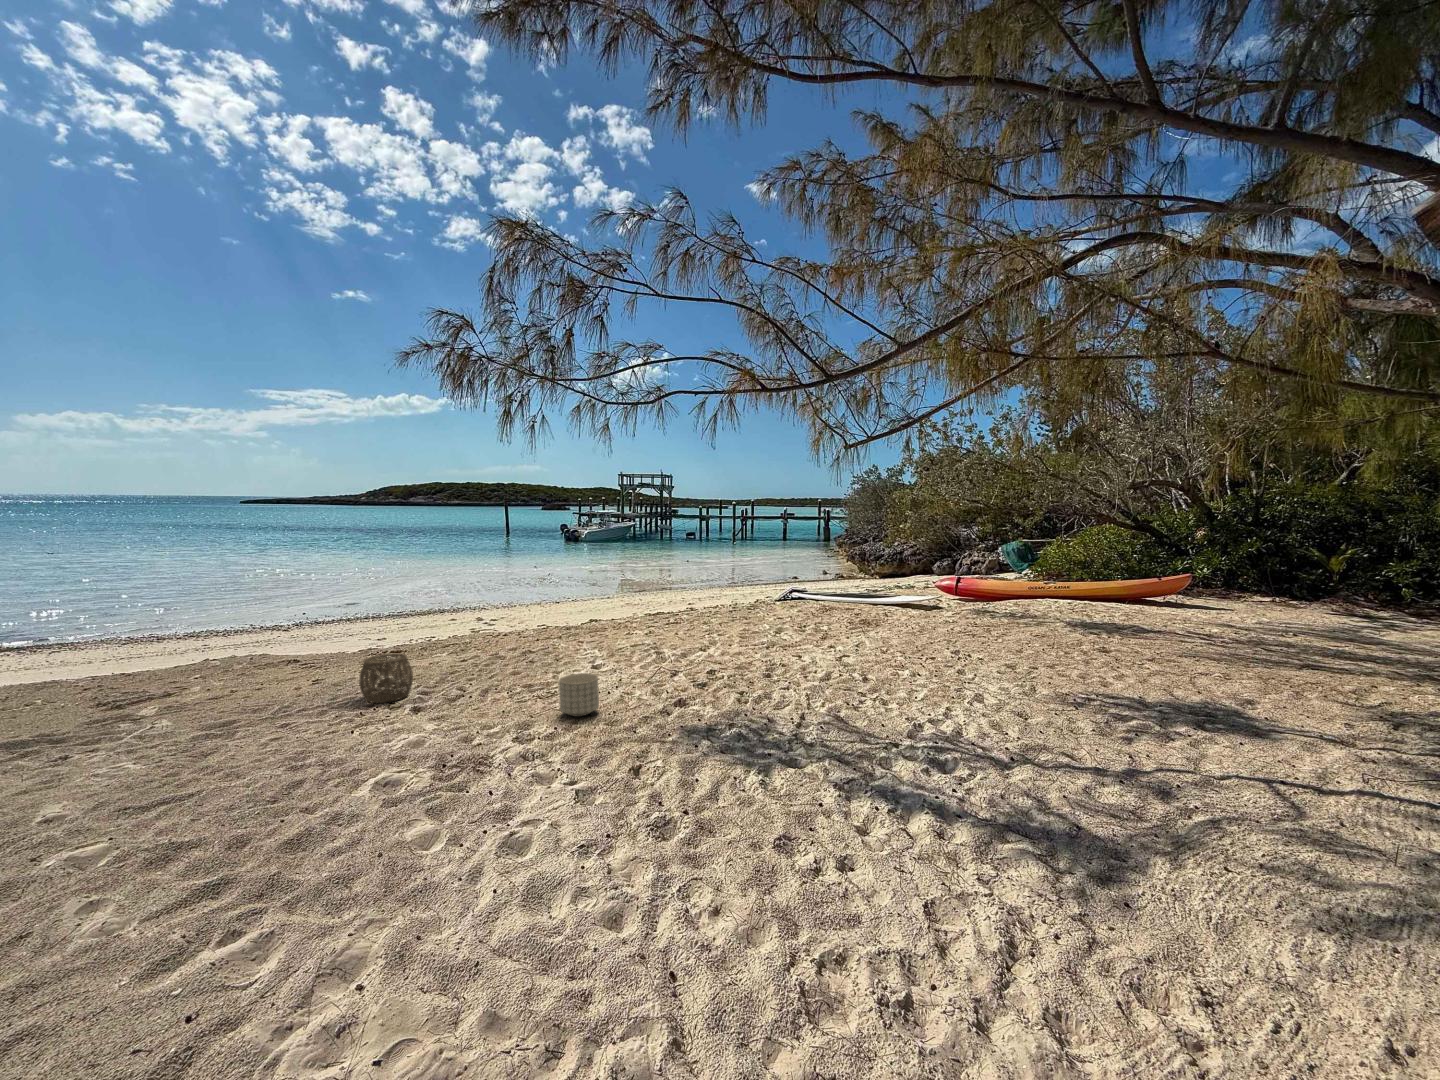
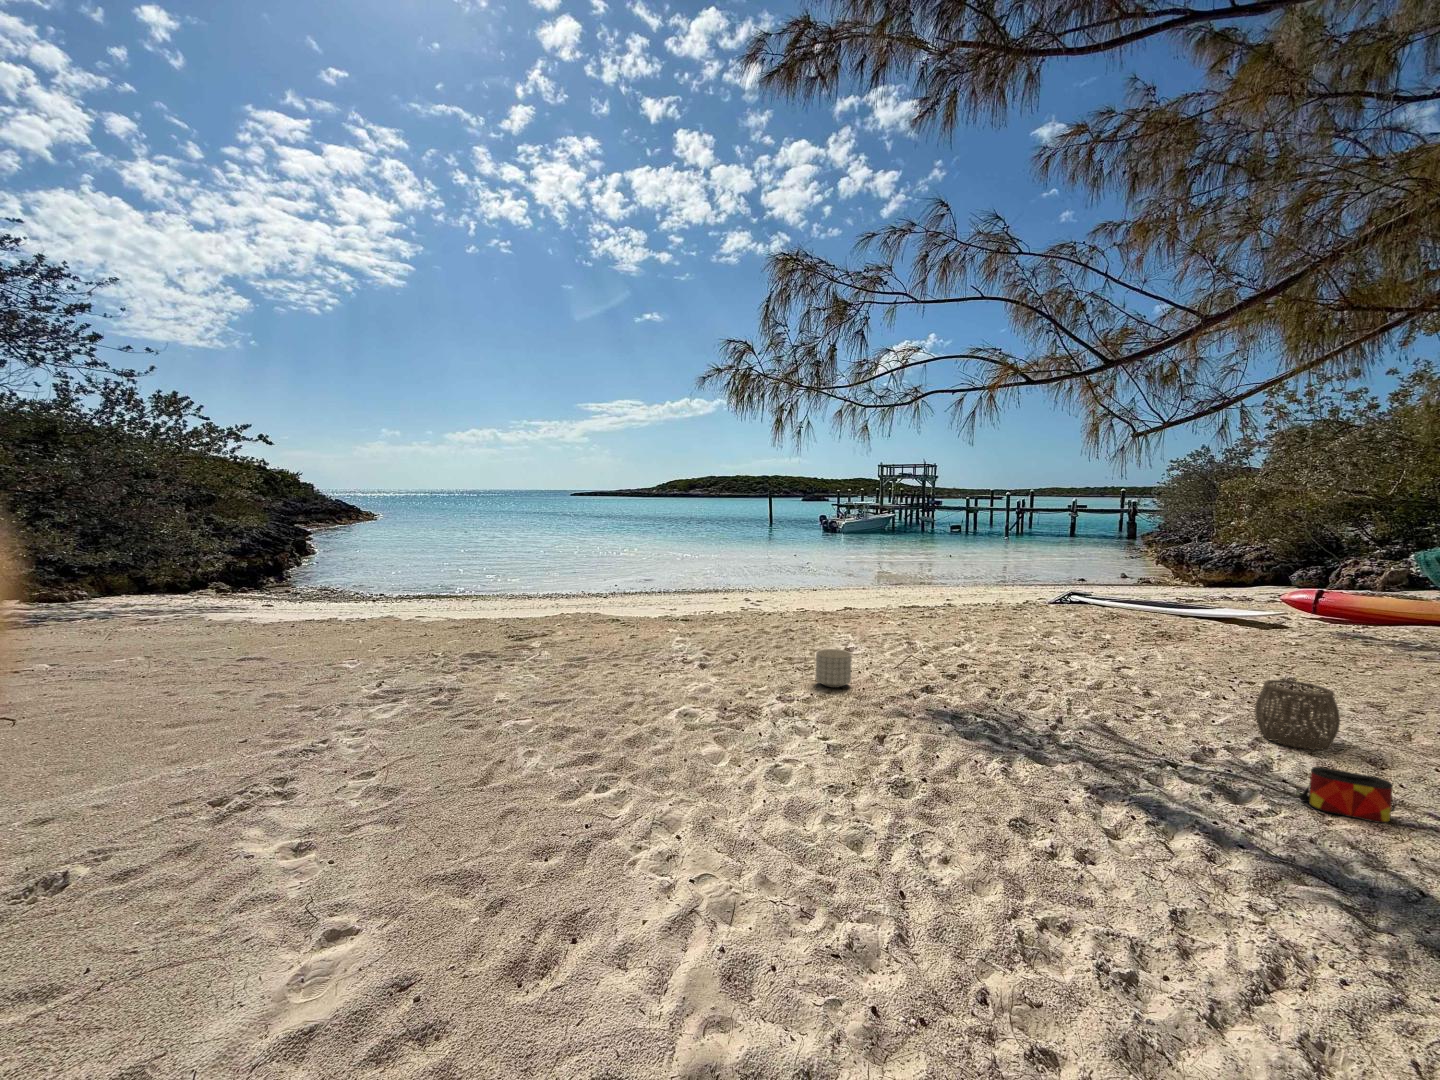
woven basket: present [359,653,413,703] -> present [1255,680,1340,750]
bag: none [996,730,1062,771] -> present [1299,767,1395,823]

